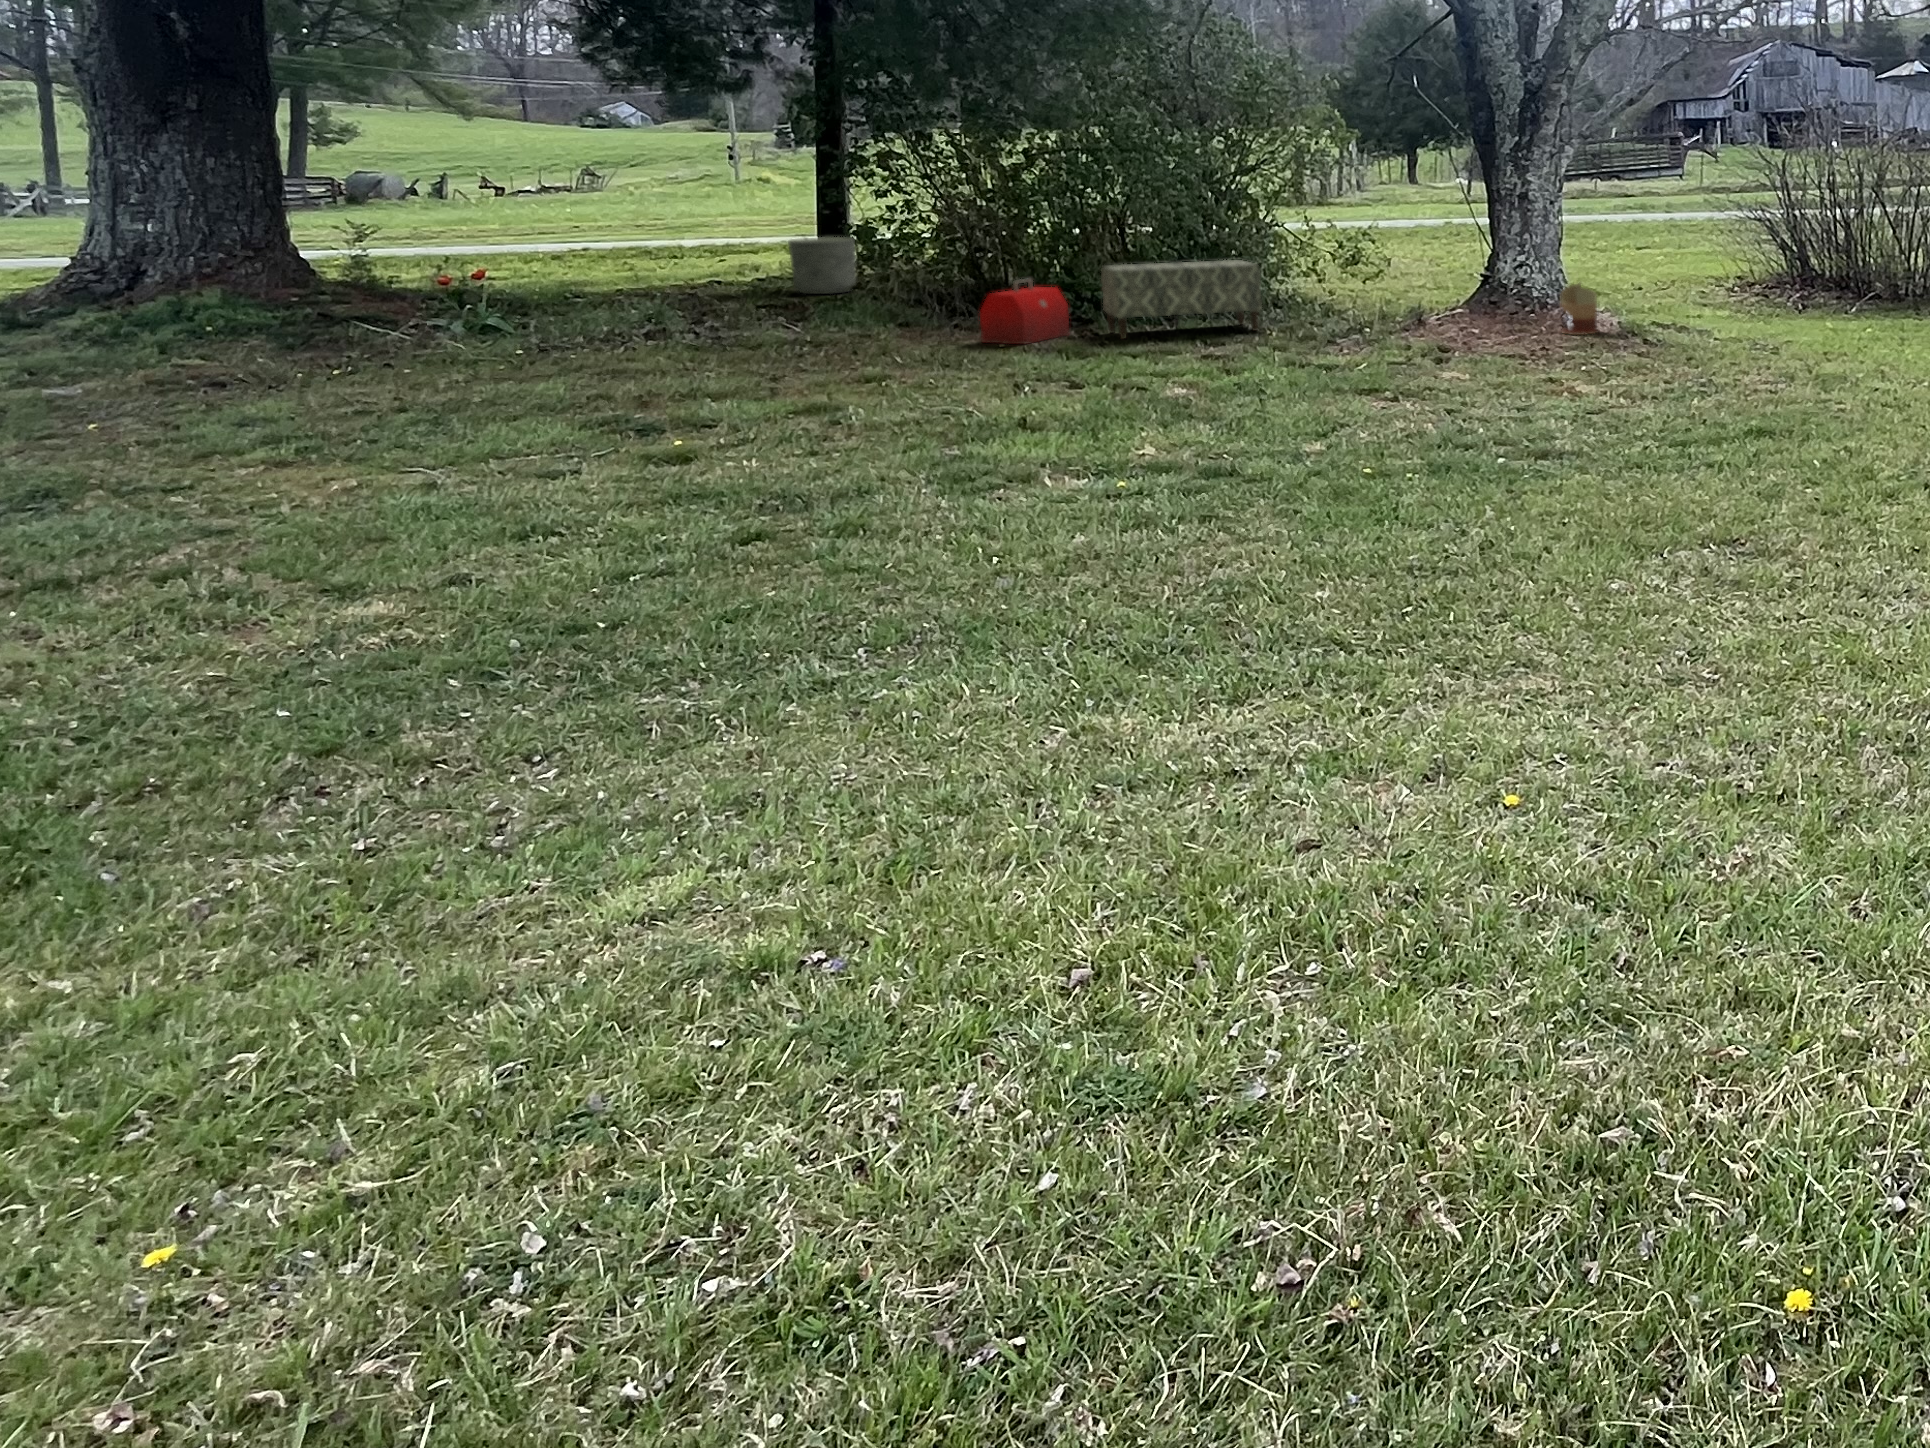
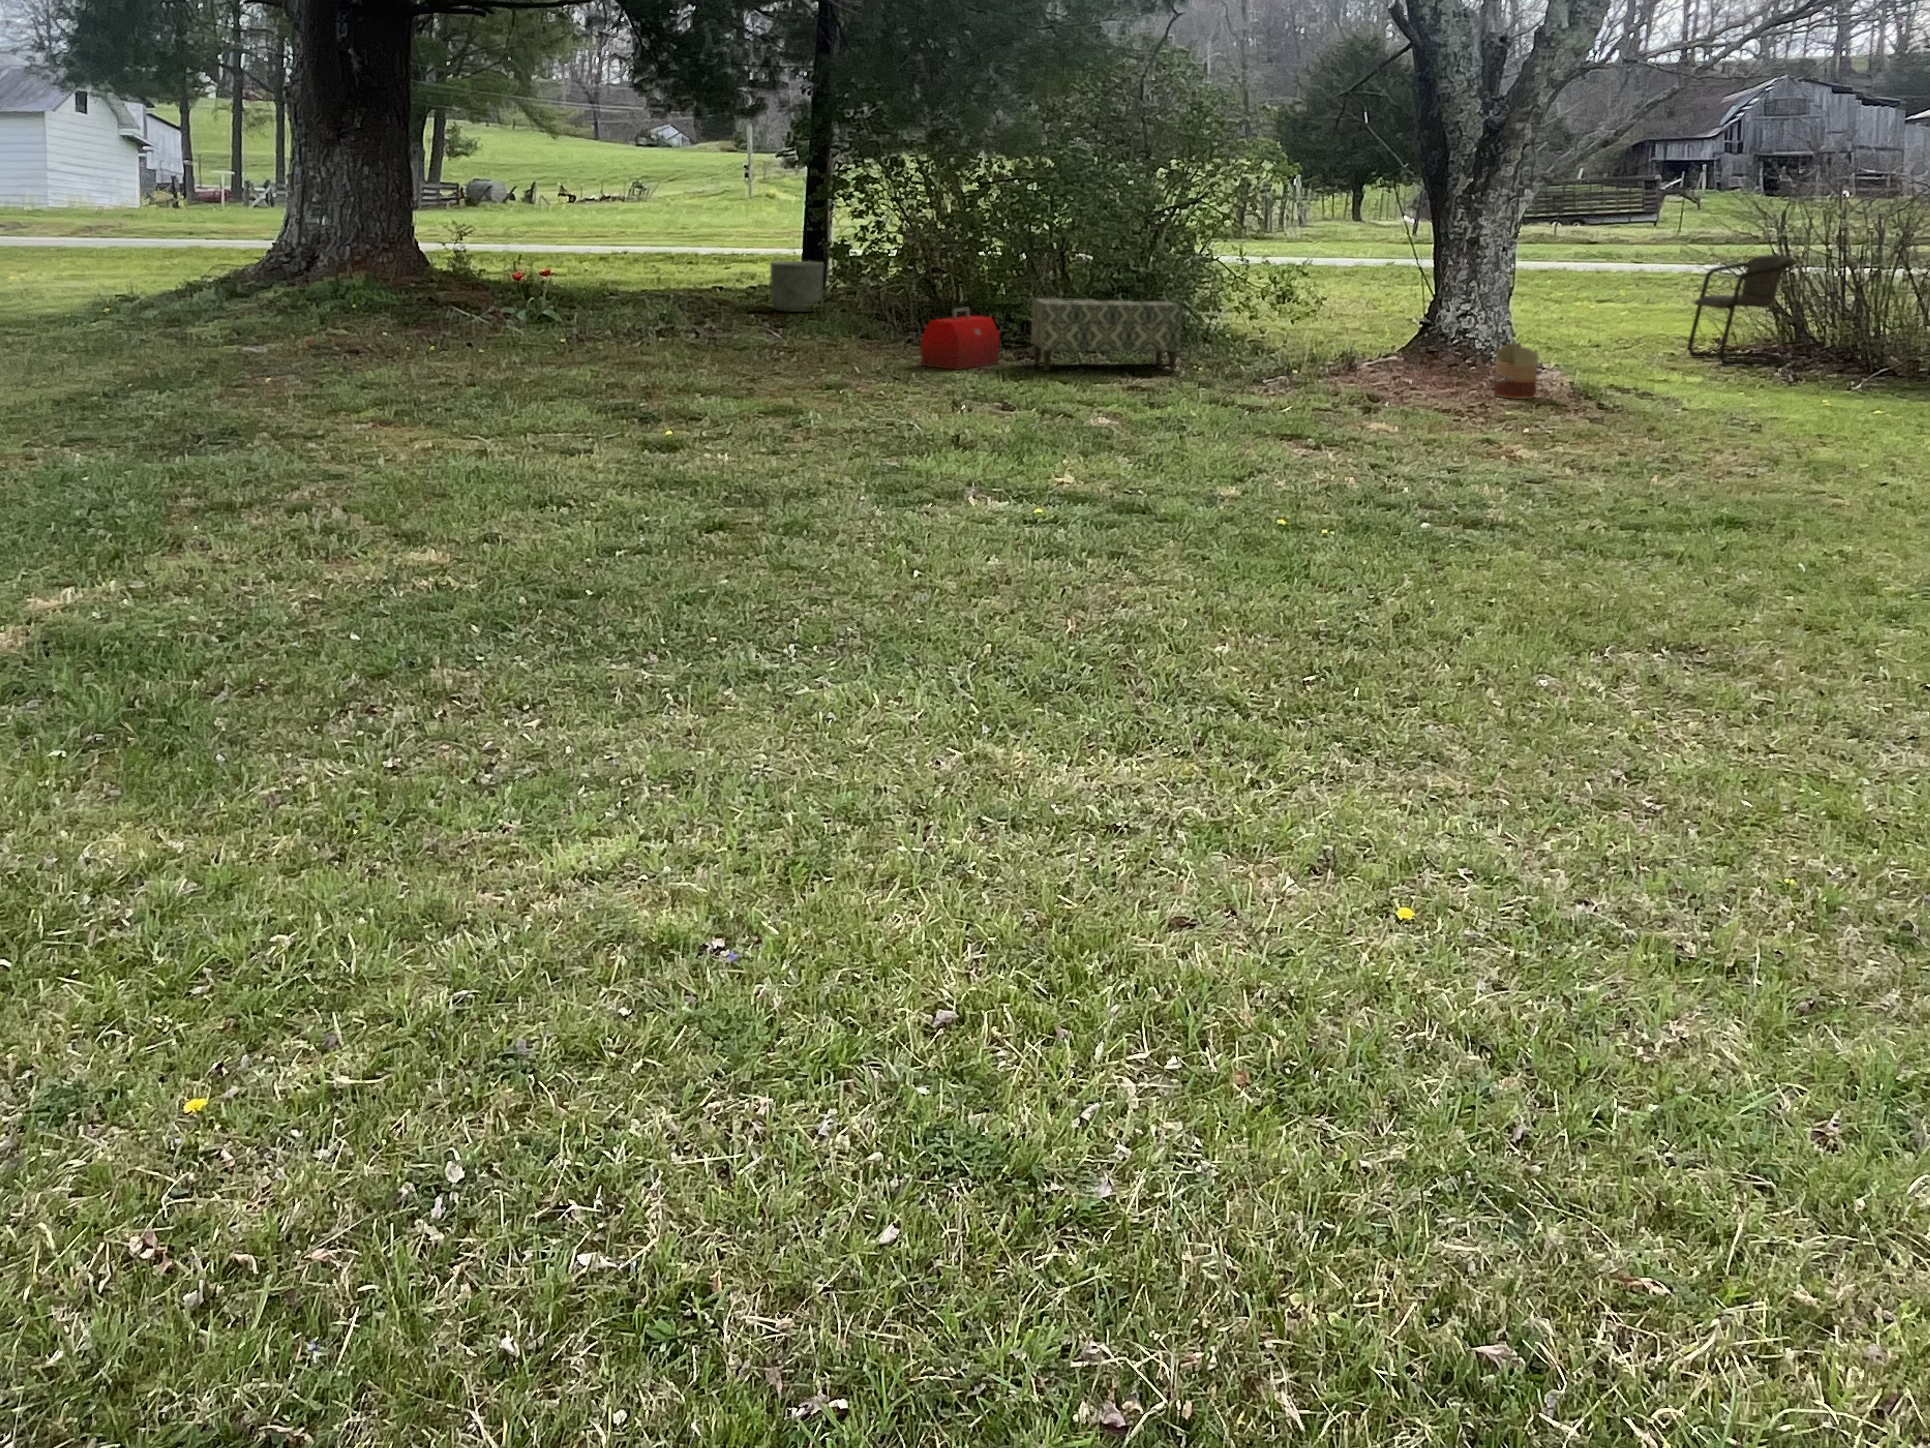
chair: none [1721,195,1802,294] -> present [1688,255,1796,366]

